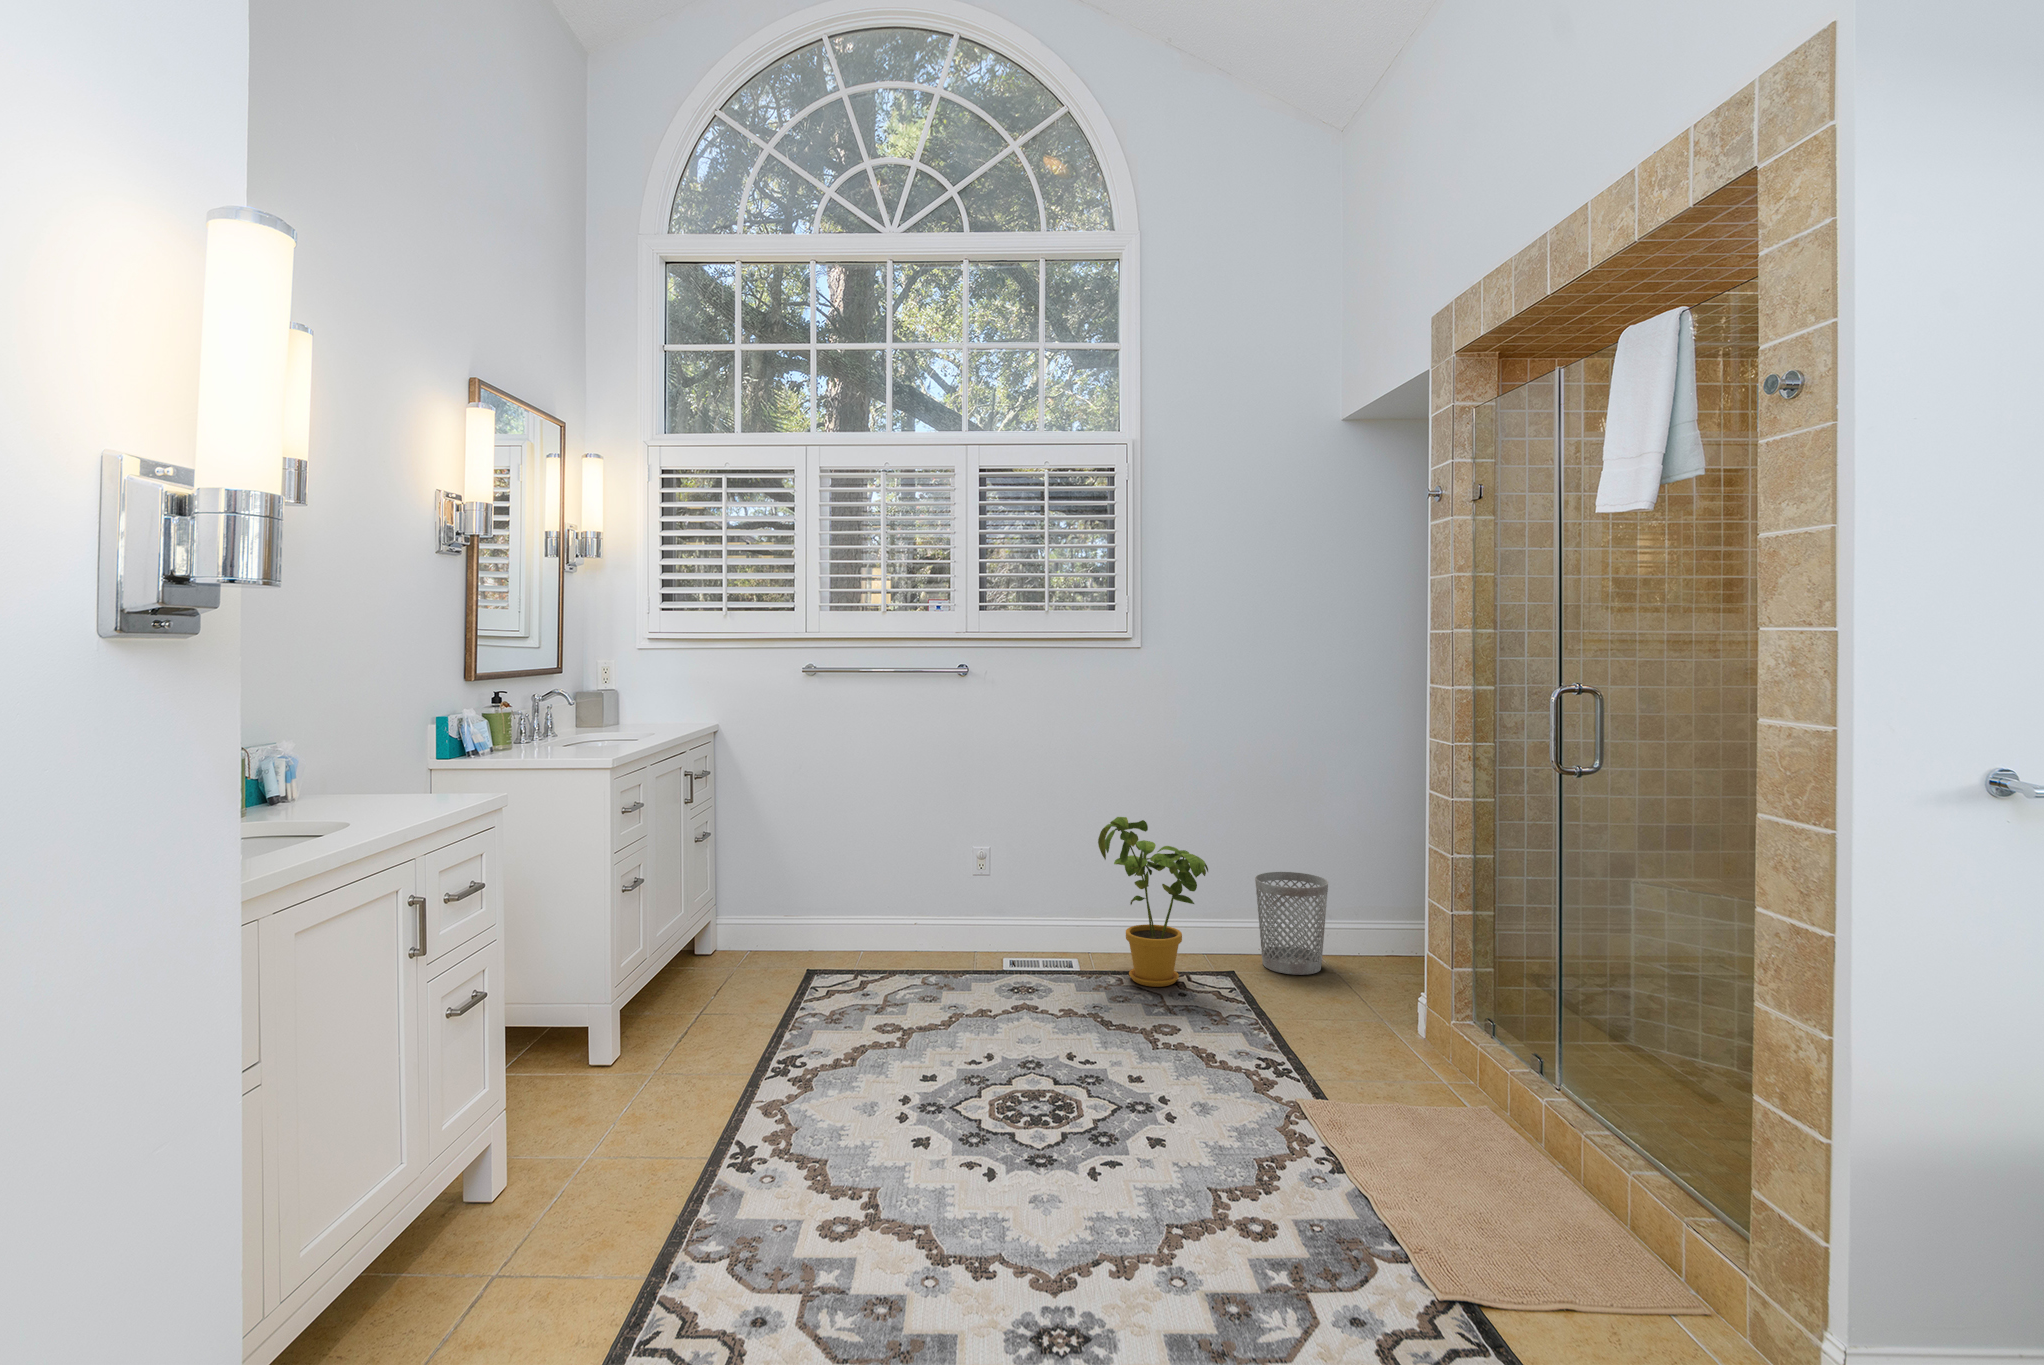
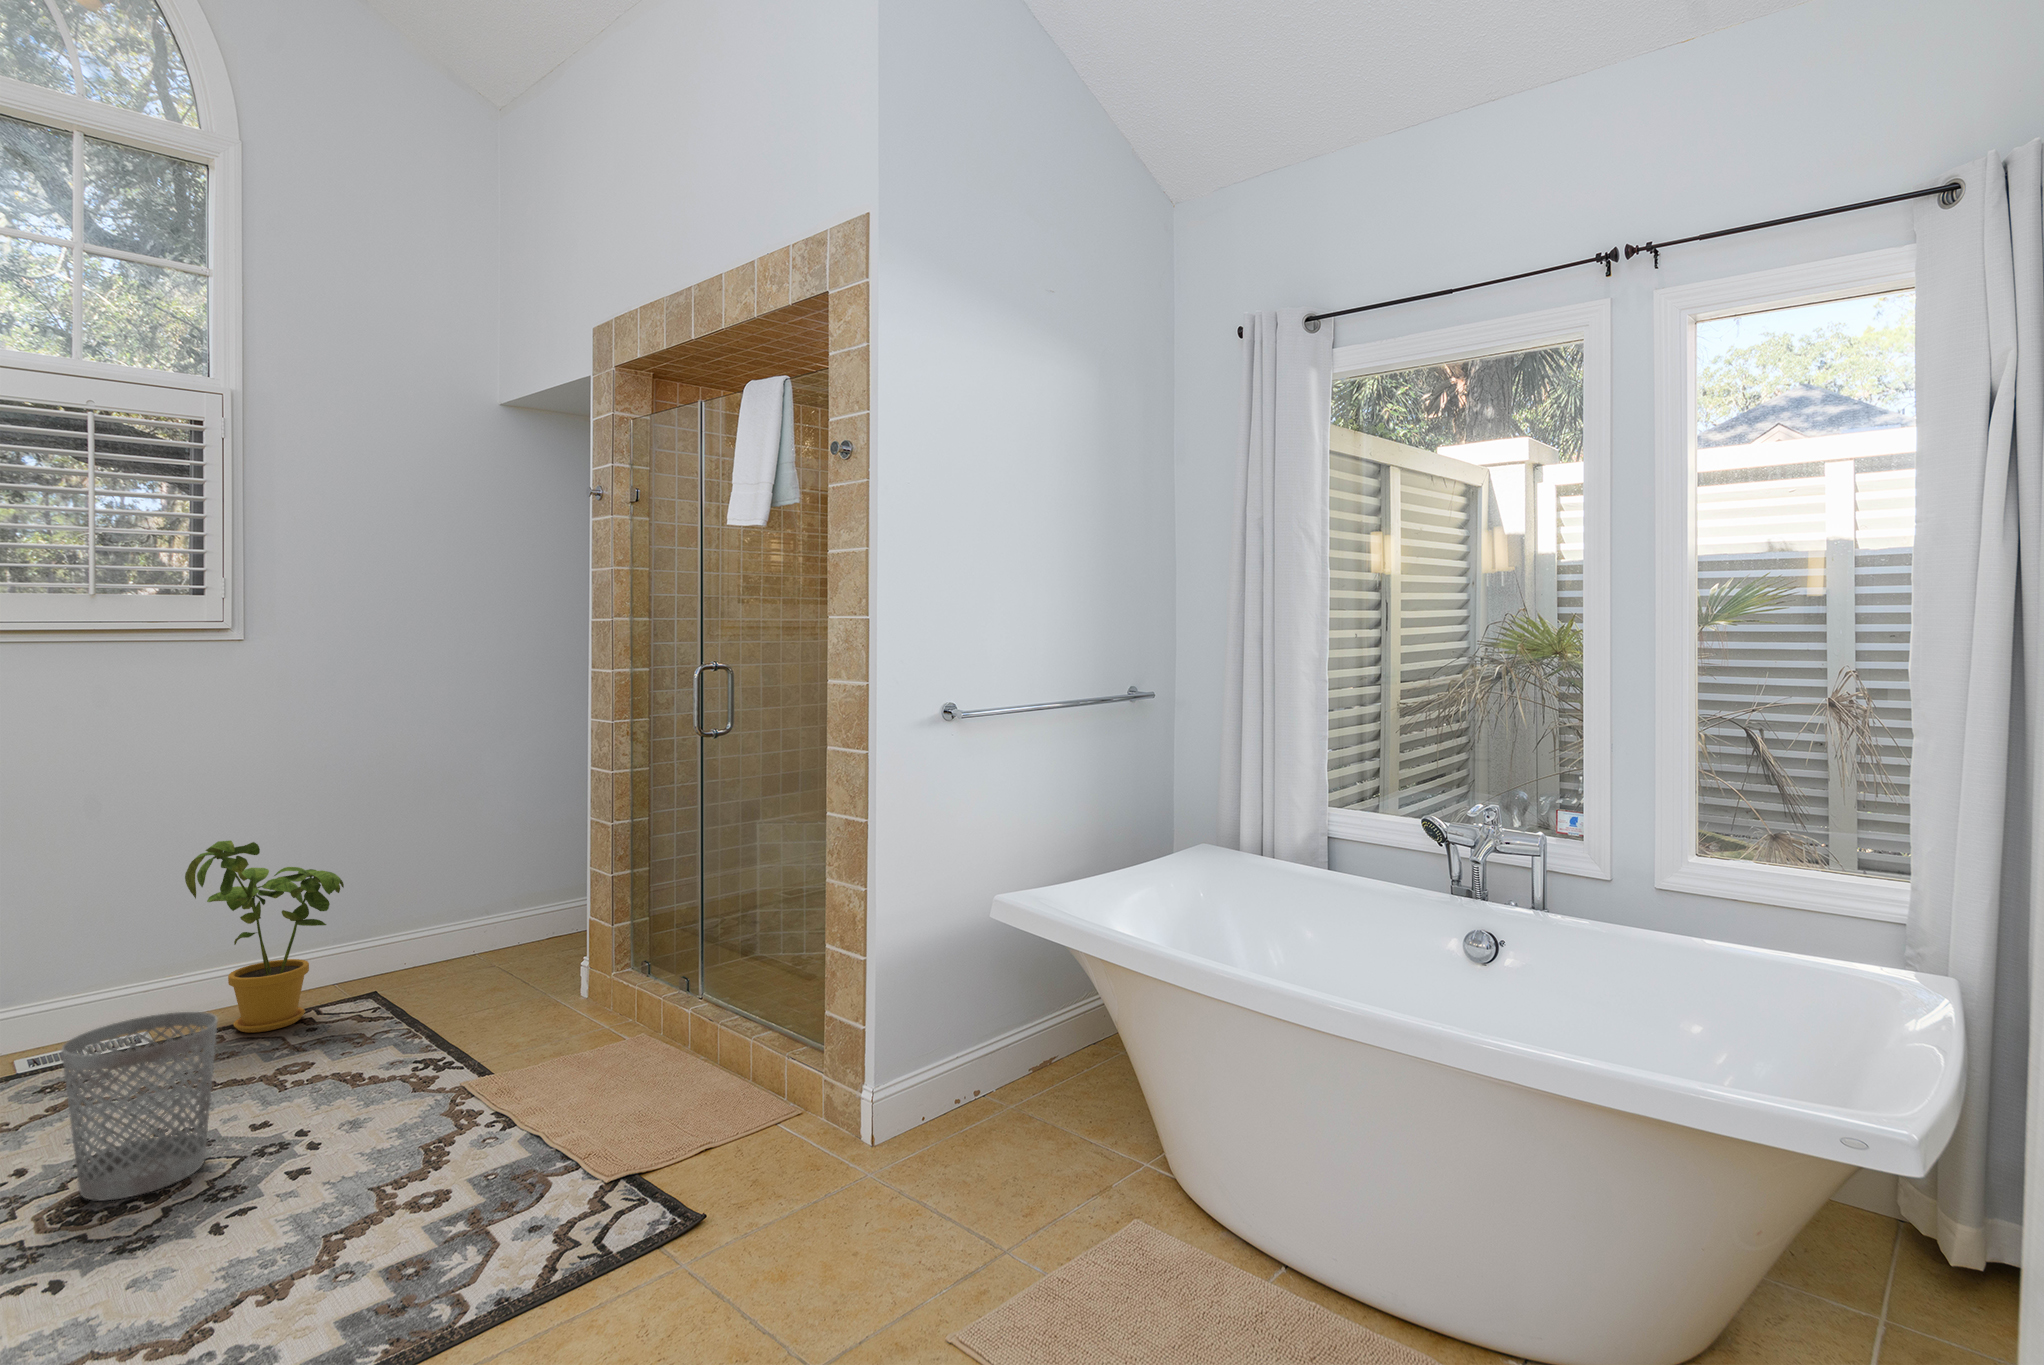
wastebasket: present [1255,872,1328,975] -> present [62,1012,217,1201]

